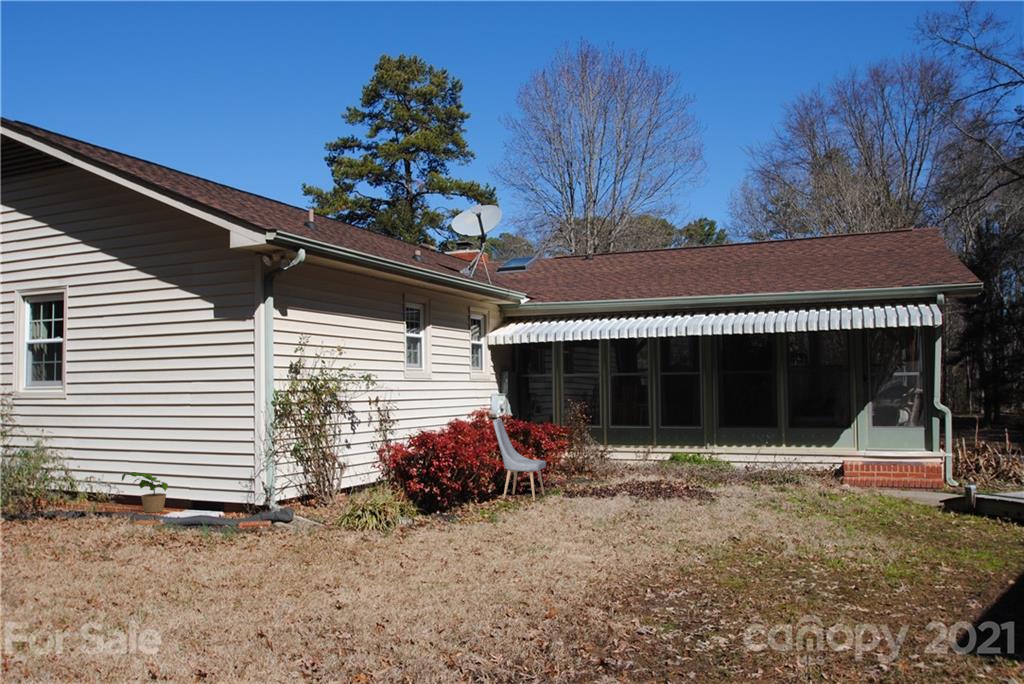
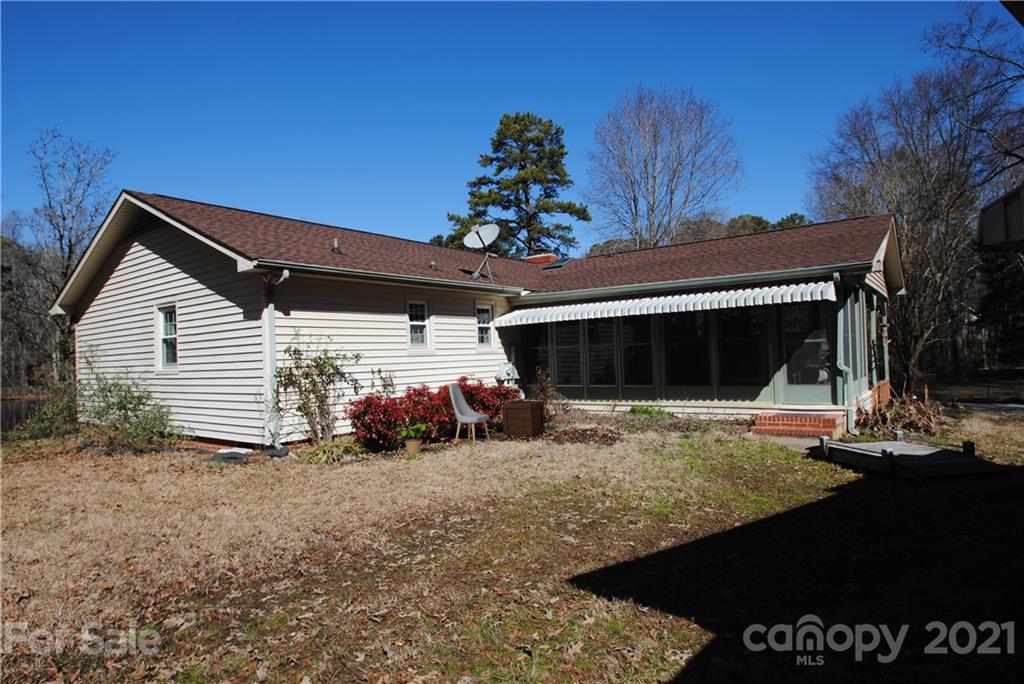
wooden crate: none [549,443,597,489] -> present [503,400,545,436]
potted plant: present [122,472,168,513] -> present [401,424,429,453]

